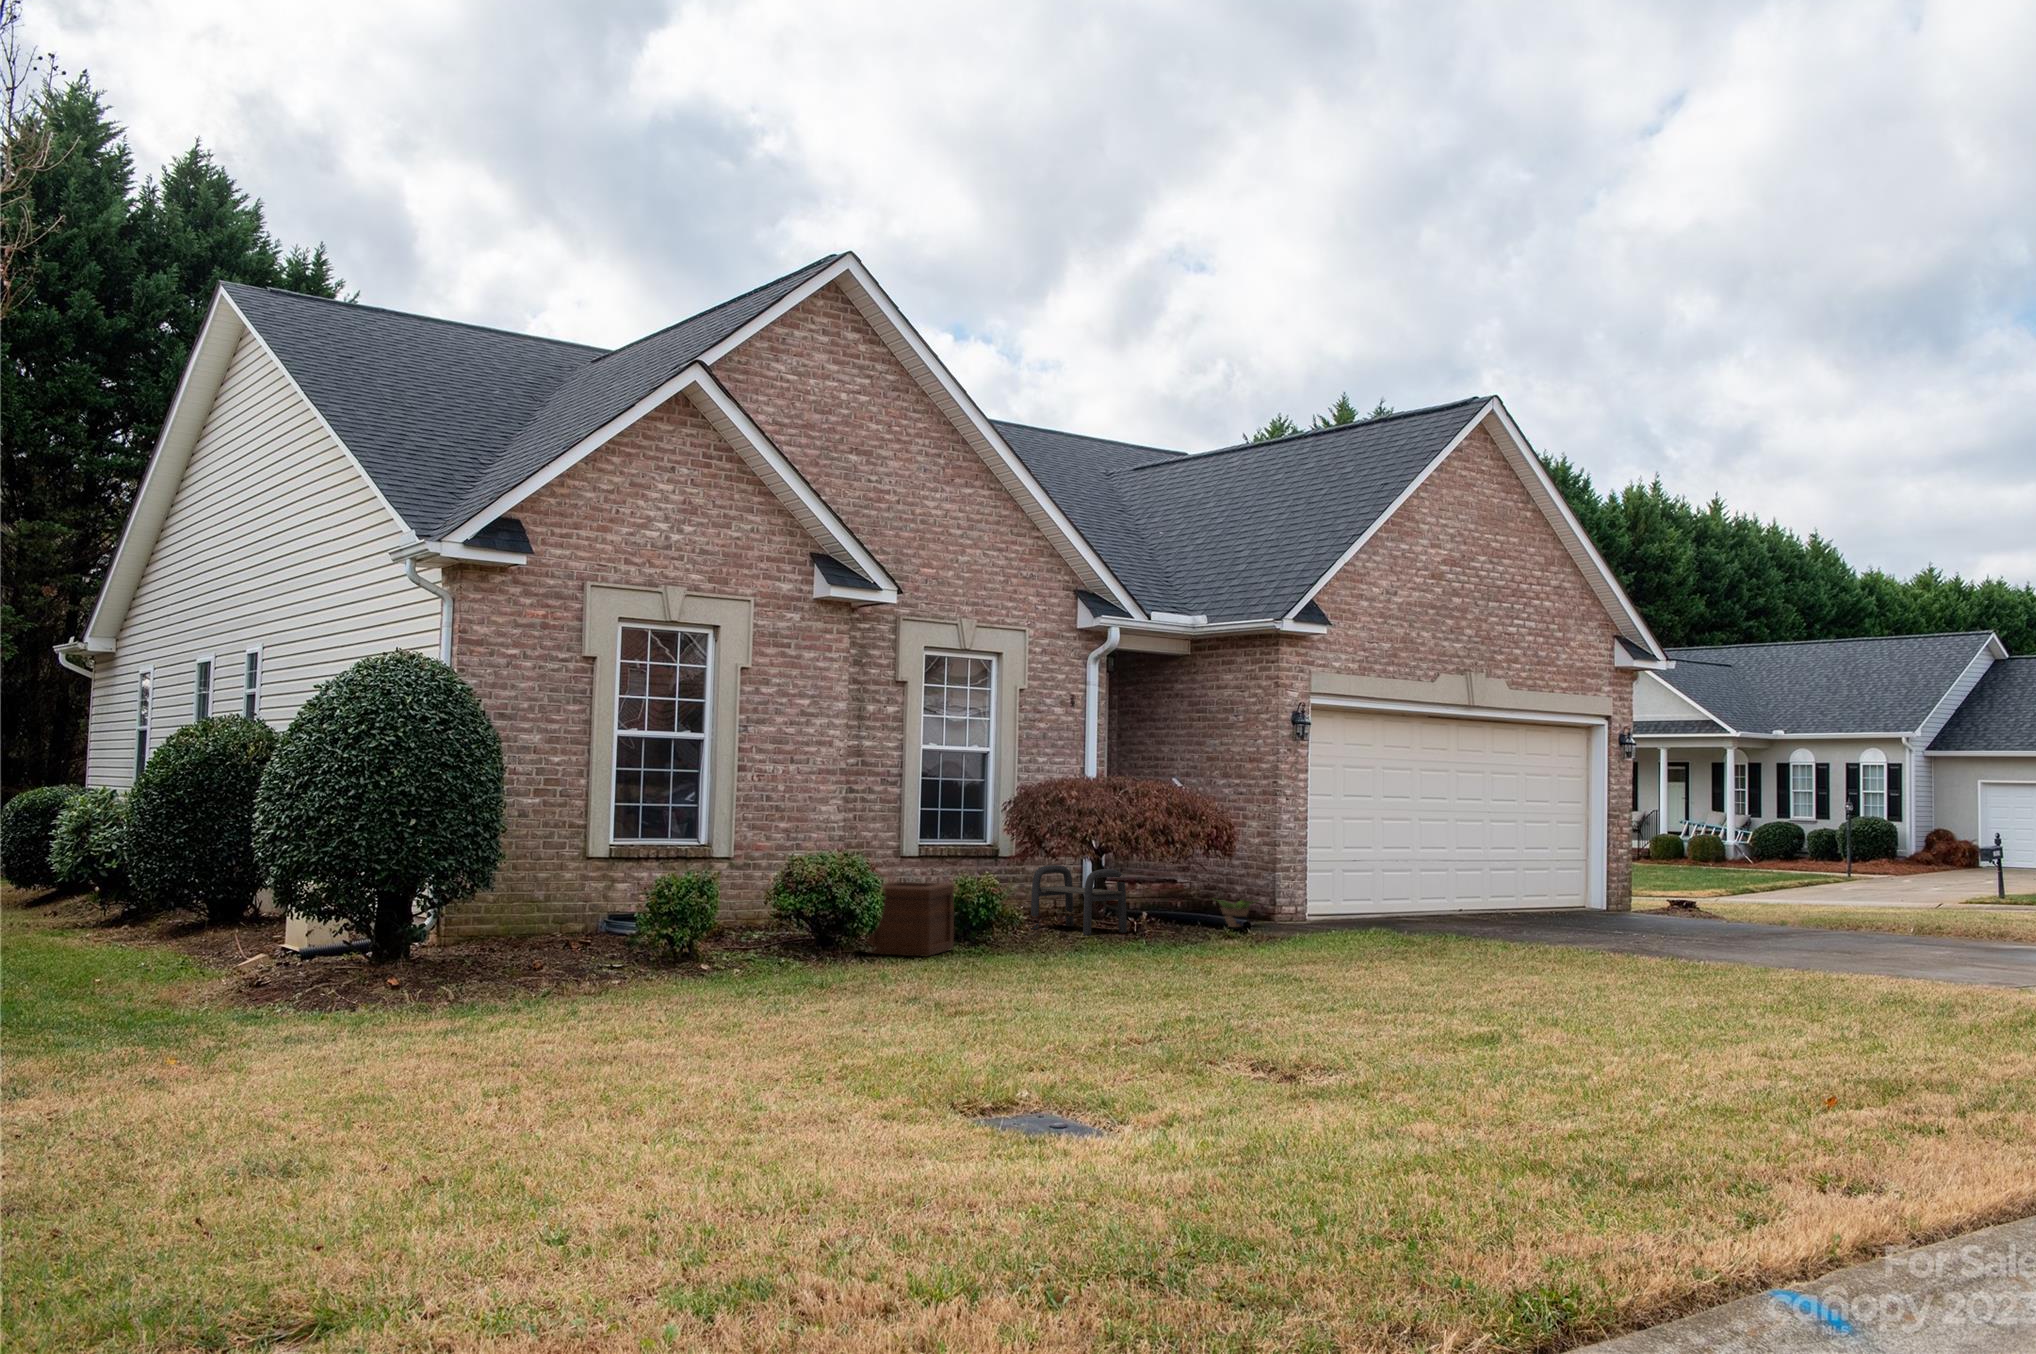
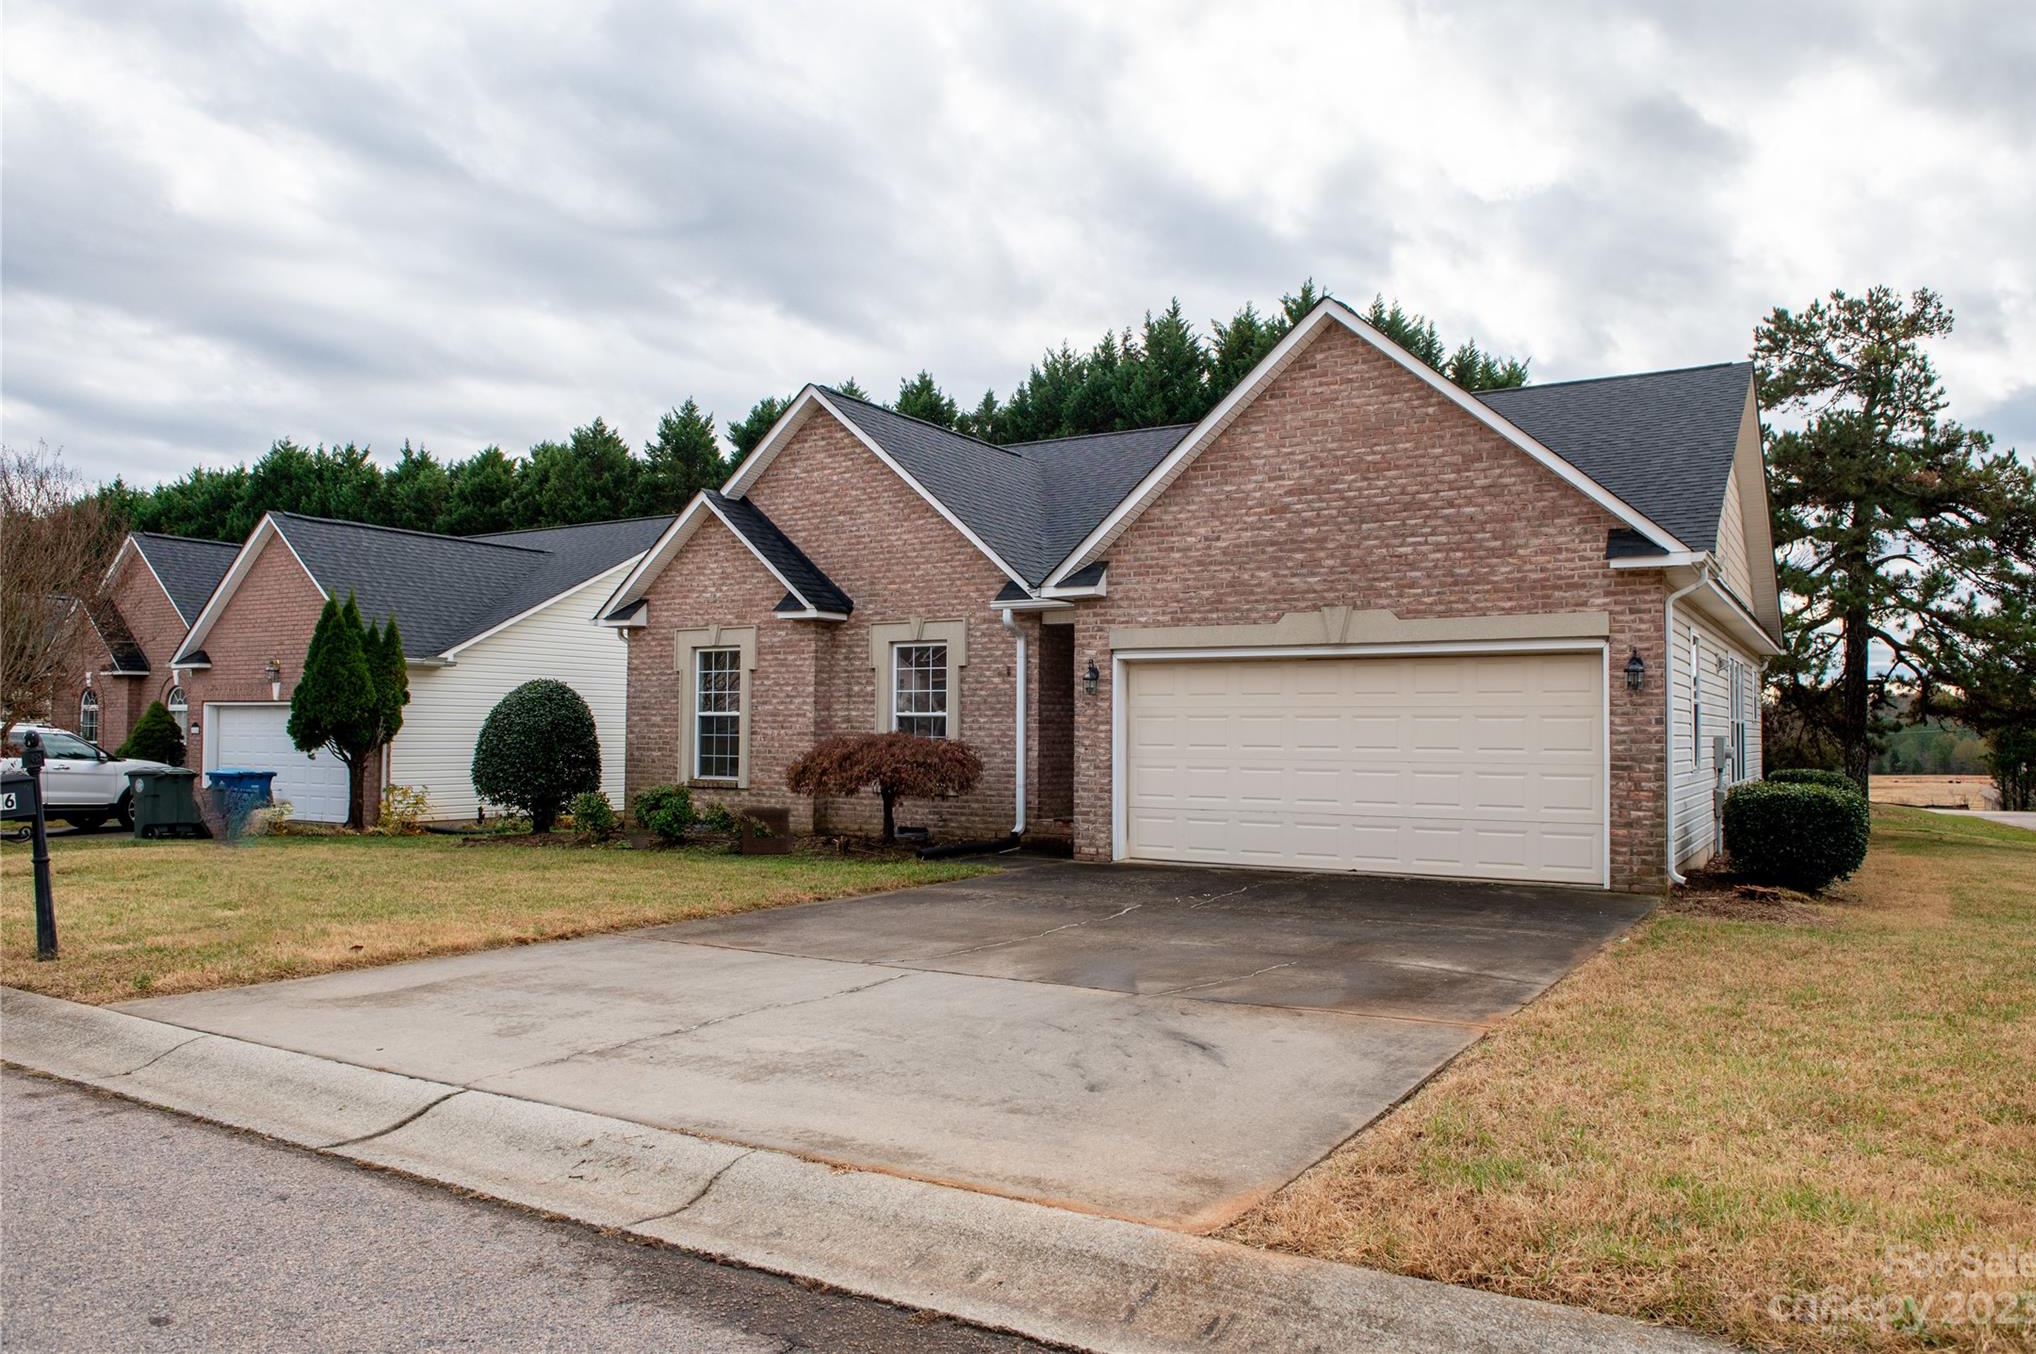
bench: present [1031,865,1127,936] -> none [932,805,1002,859]
decorative plant: present [1218,901,1252,927] -> present [628,829,649,849]

